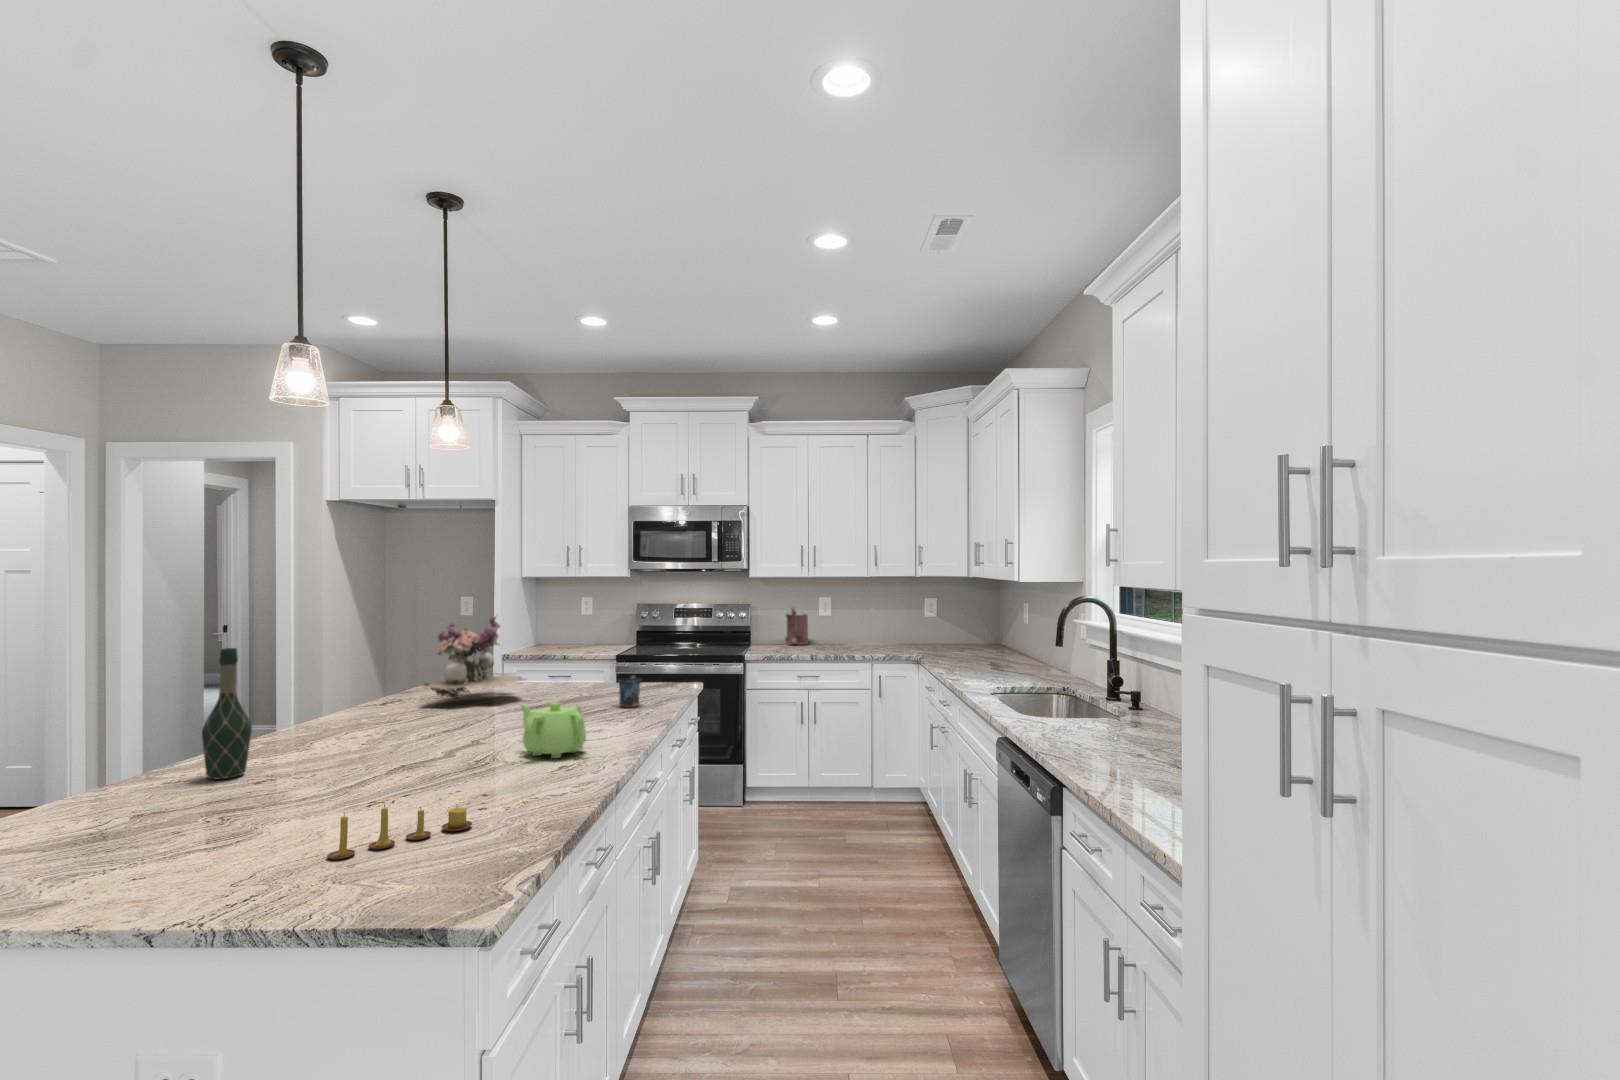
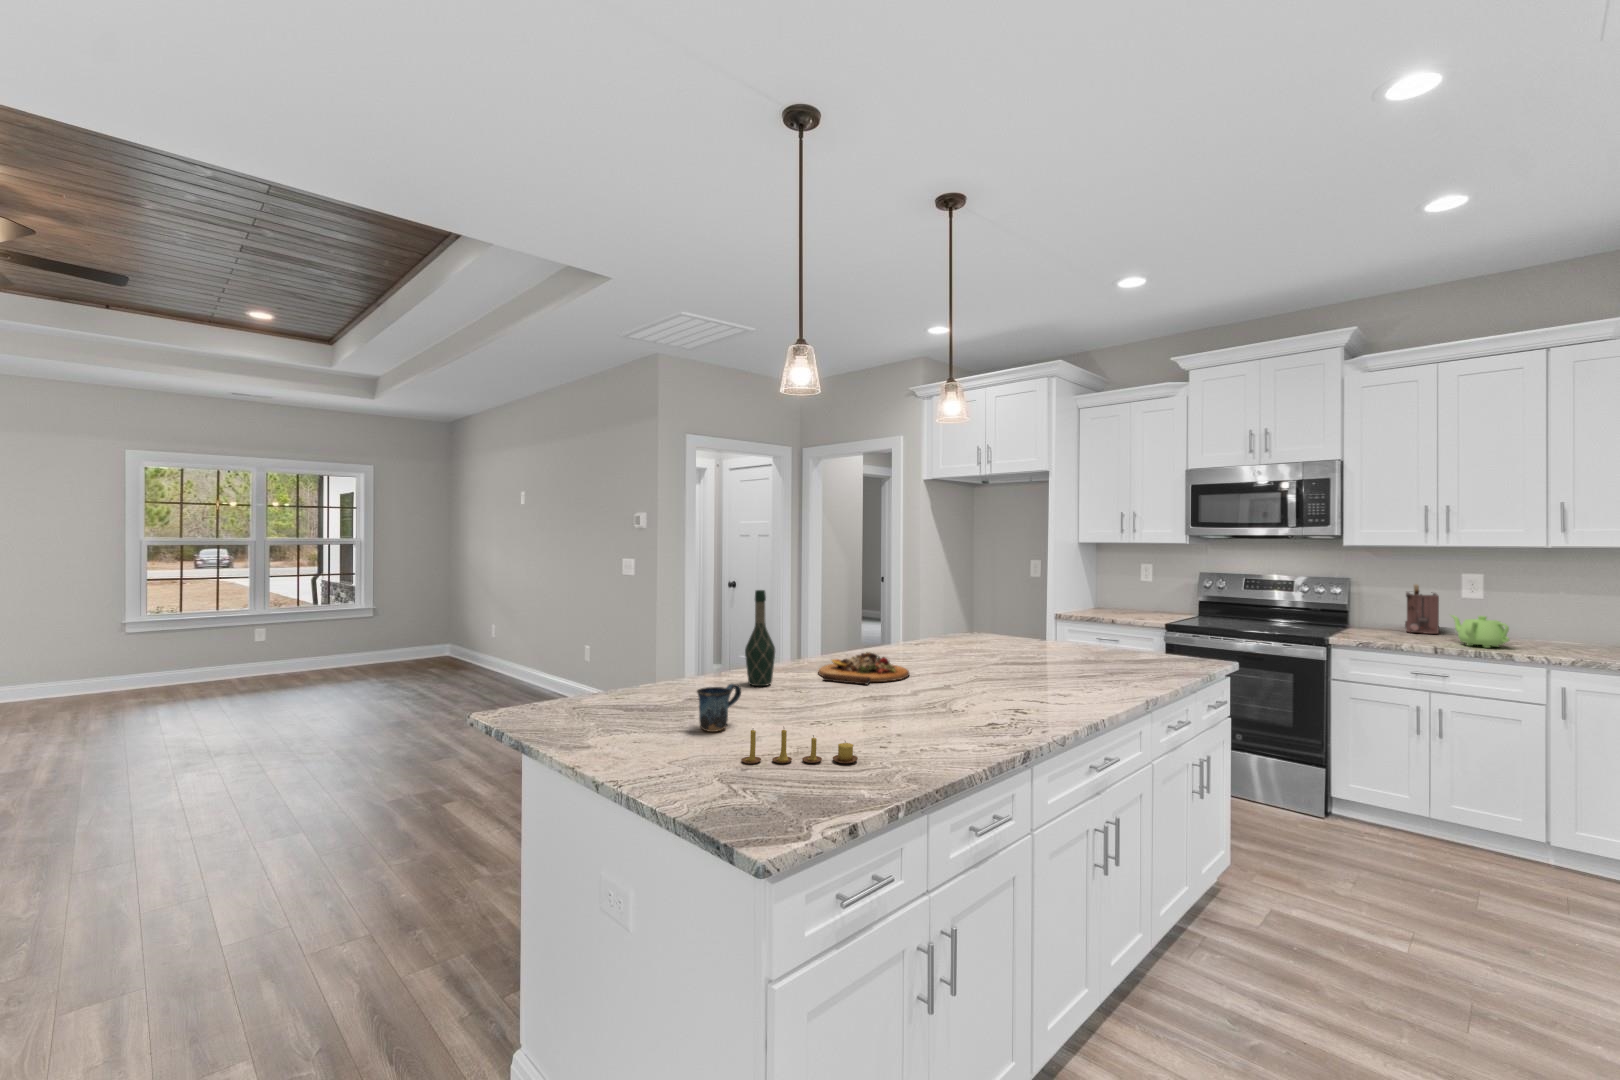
flower arrangement: present [424,617,526,701] -> none [936,576,1027,652]
mug: present [618,675,641,707] -> present [697,684,741,732]
teapot: present [519,702,586,758] -> present [1451,615,1509,648]
cutting board: none [293,714,421,757] -> present [818,652,909,685]

